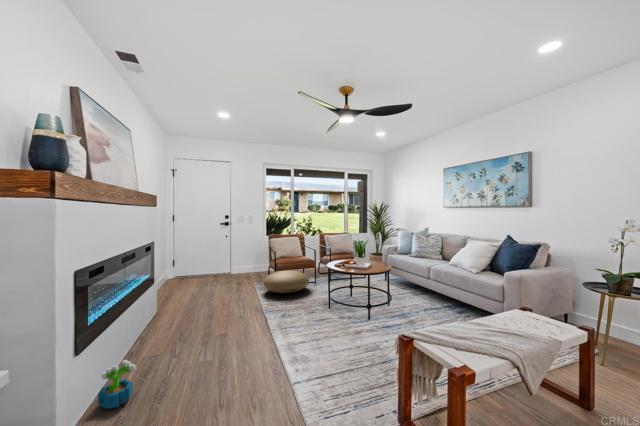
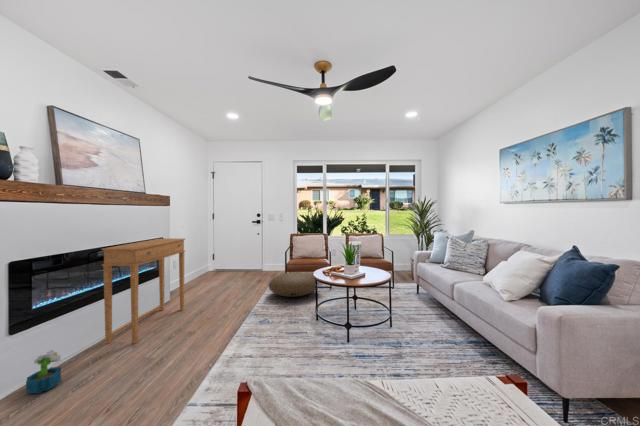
side table: none [132,241,189,356] -> present [102,238,185,344]

